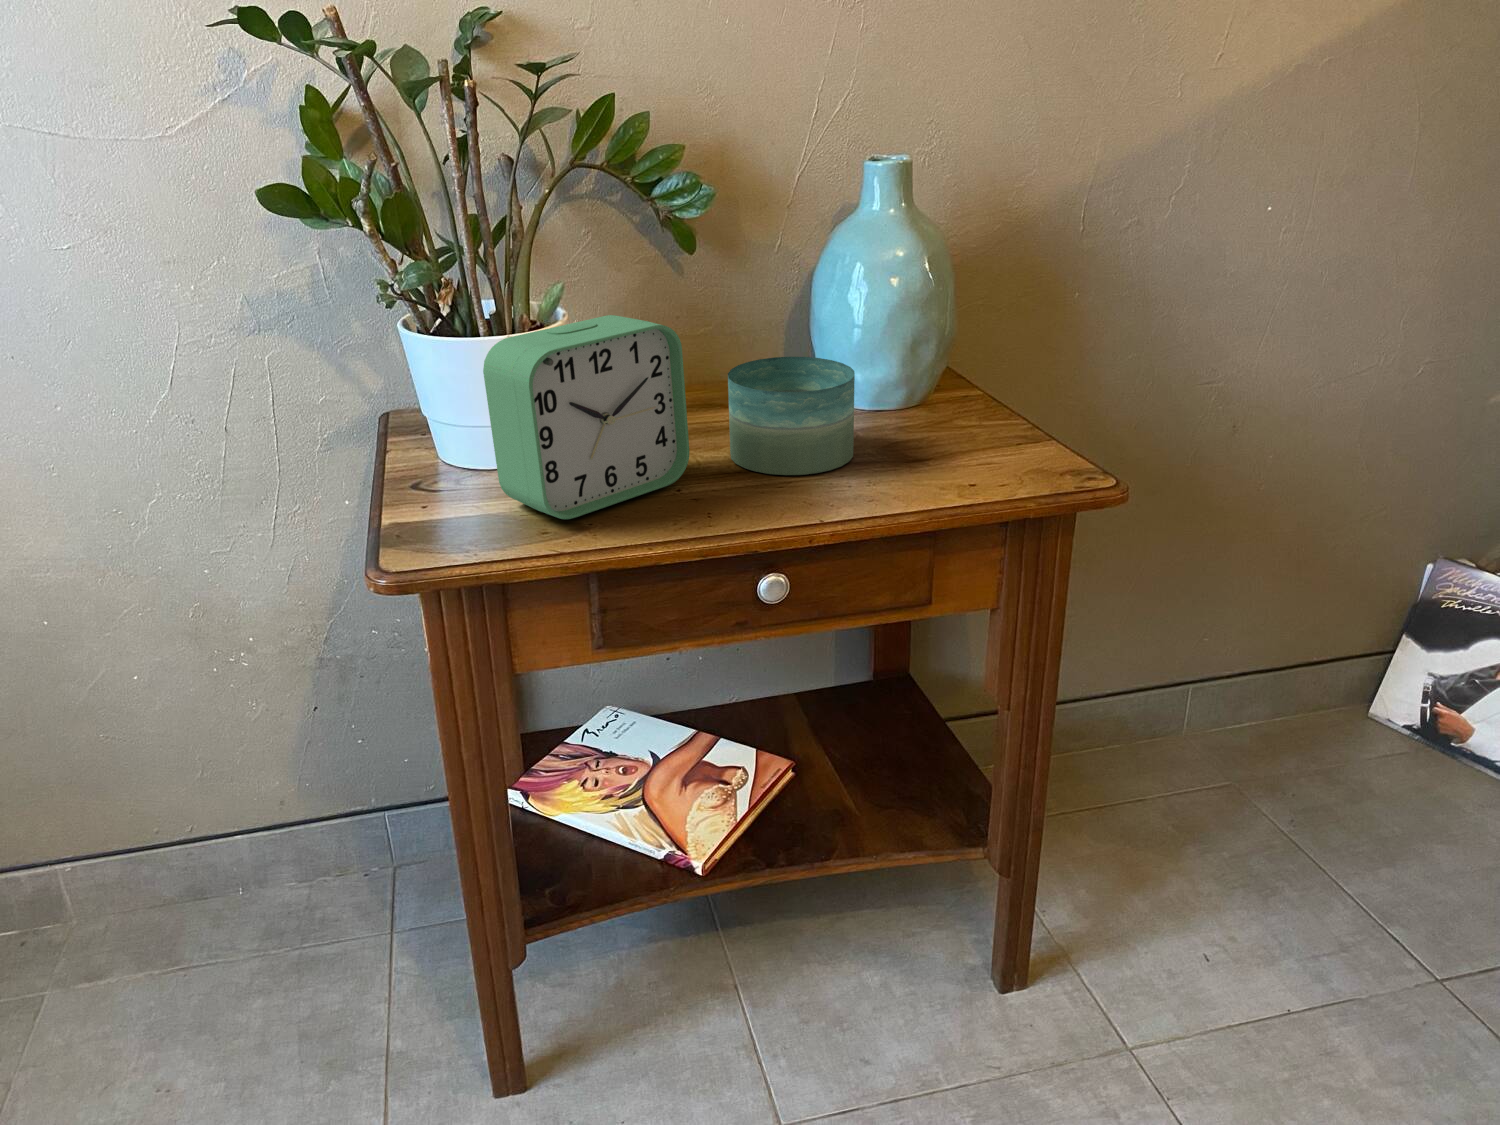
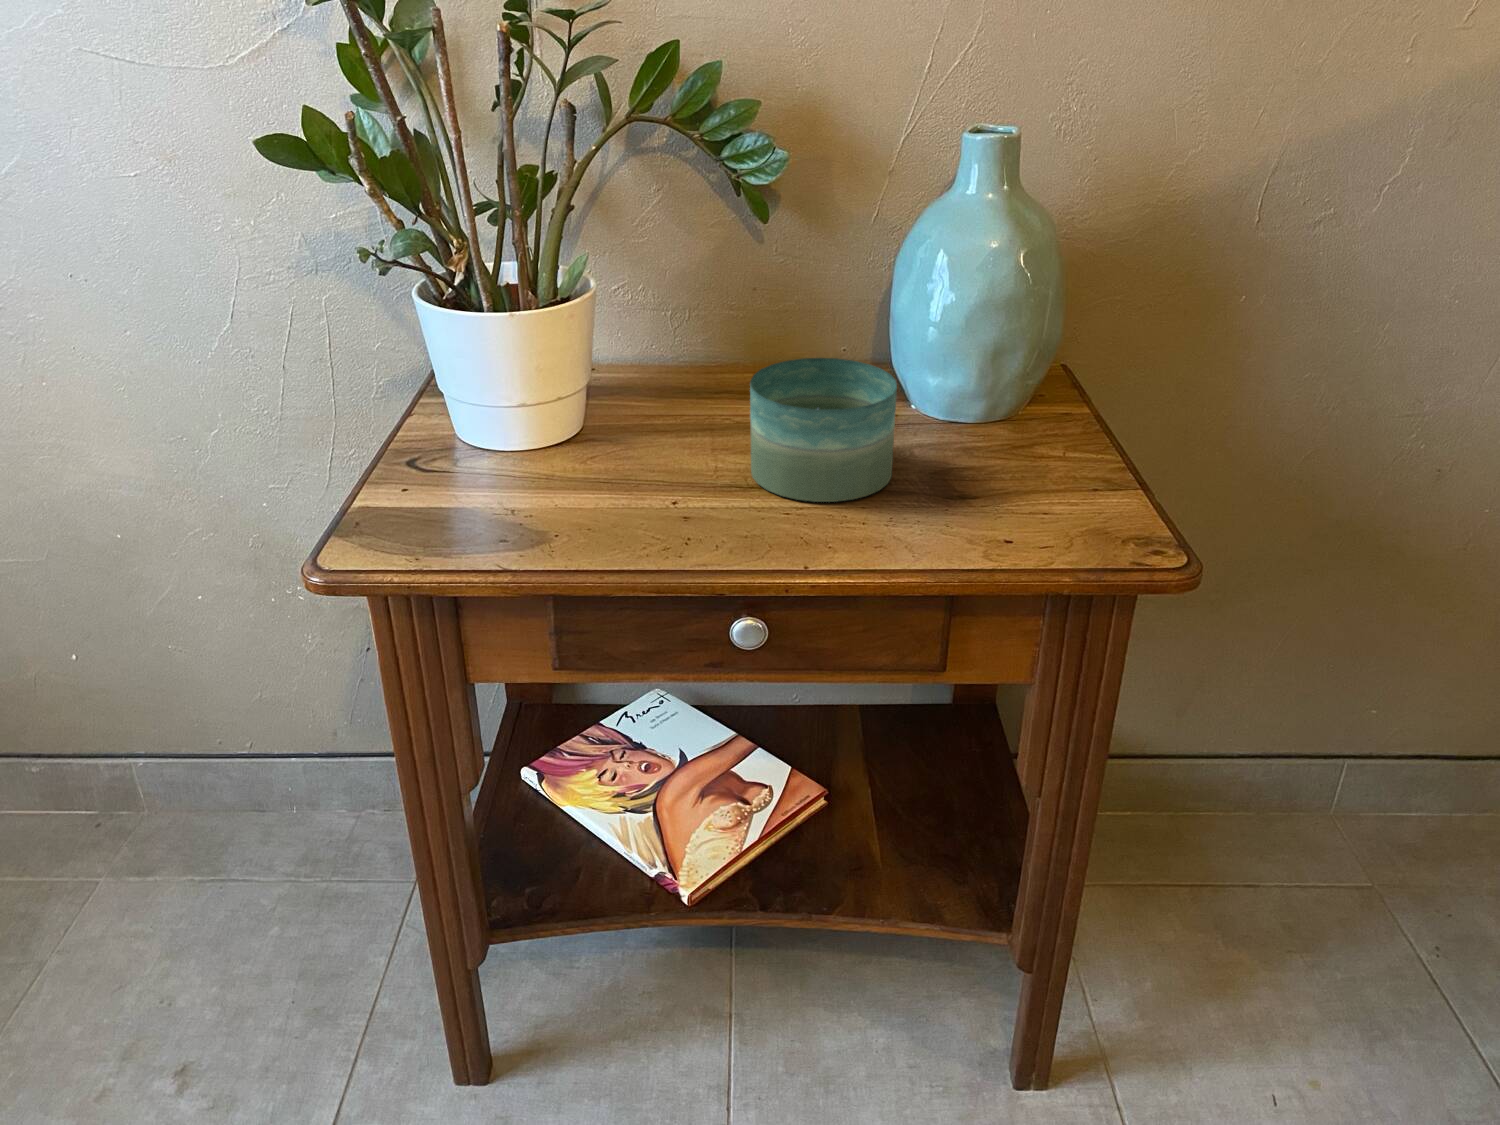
alarm clock: present [483,315,689,519] -> none [456,300,689,528]

